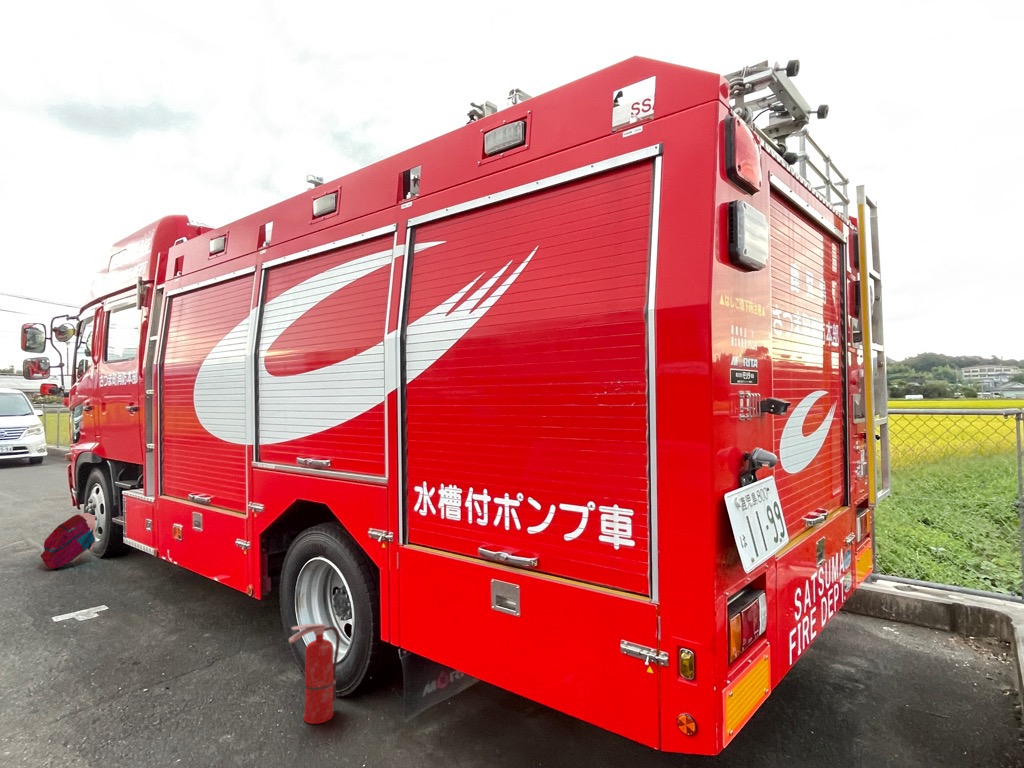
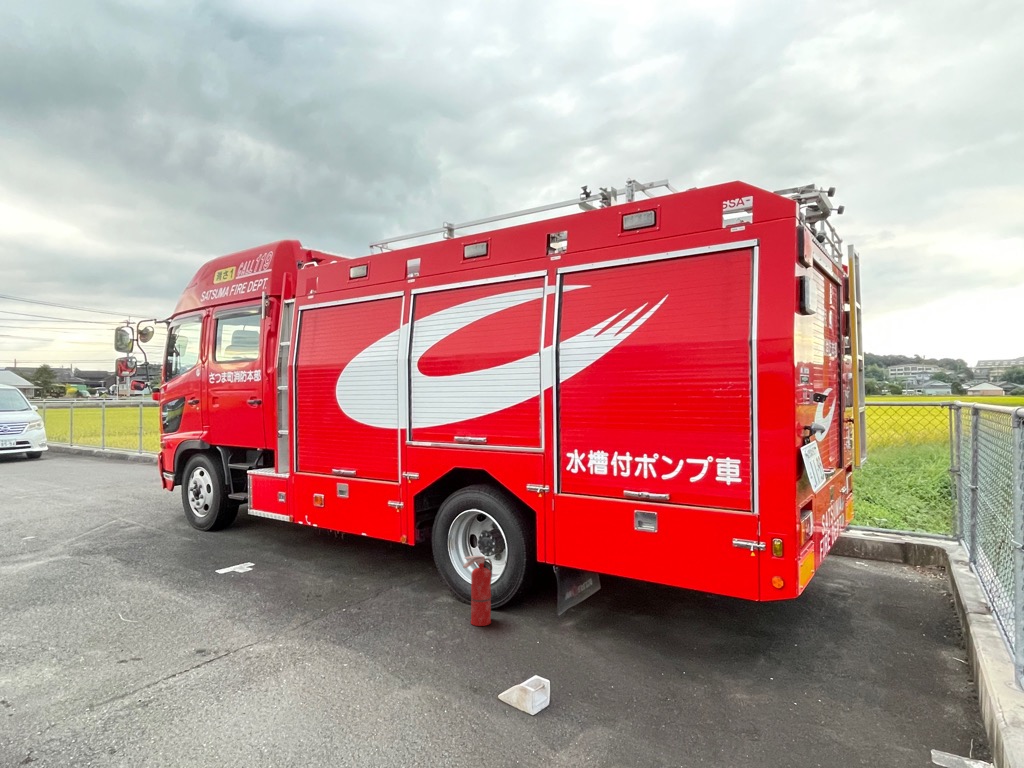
backpack: present [40,513,96,569] -> none [154,493,200,541]

